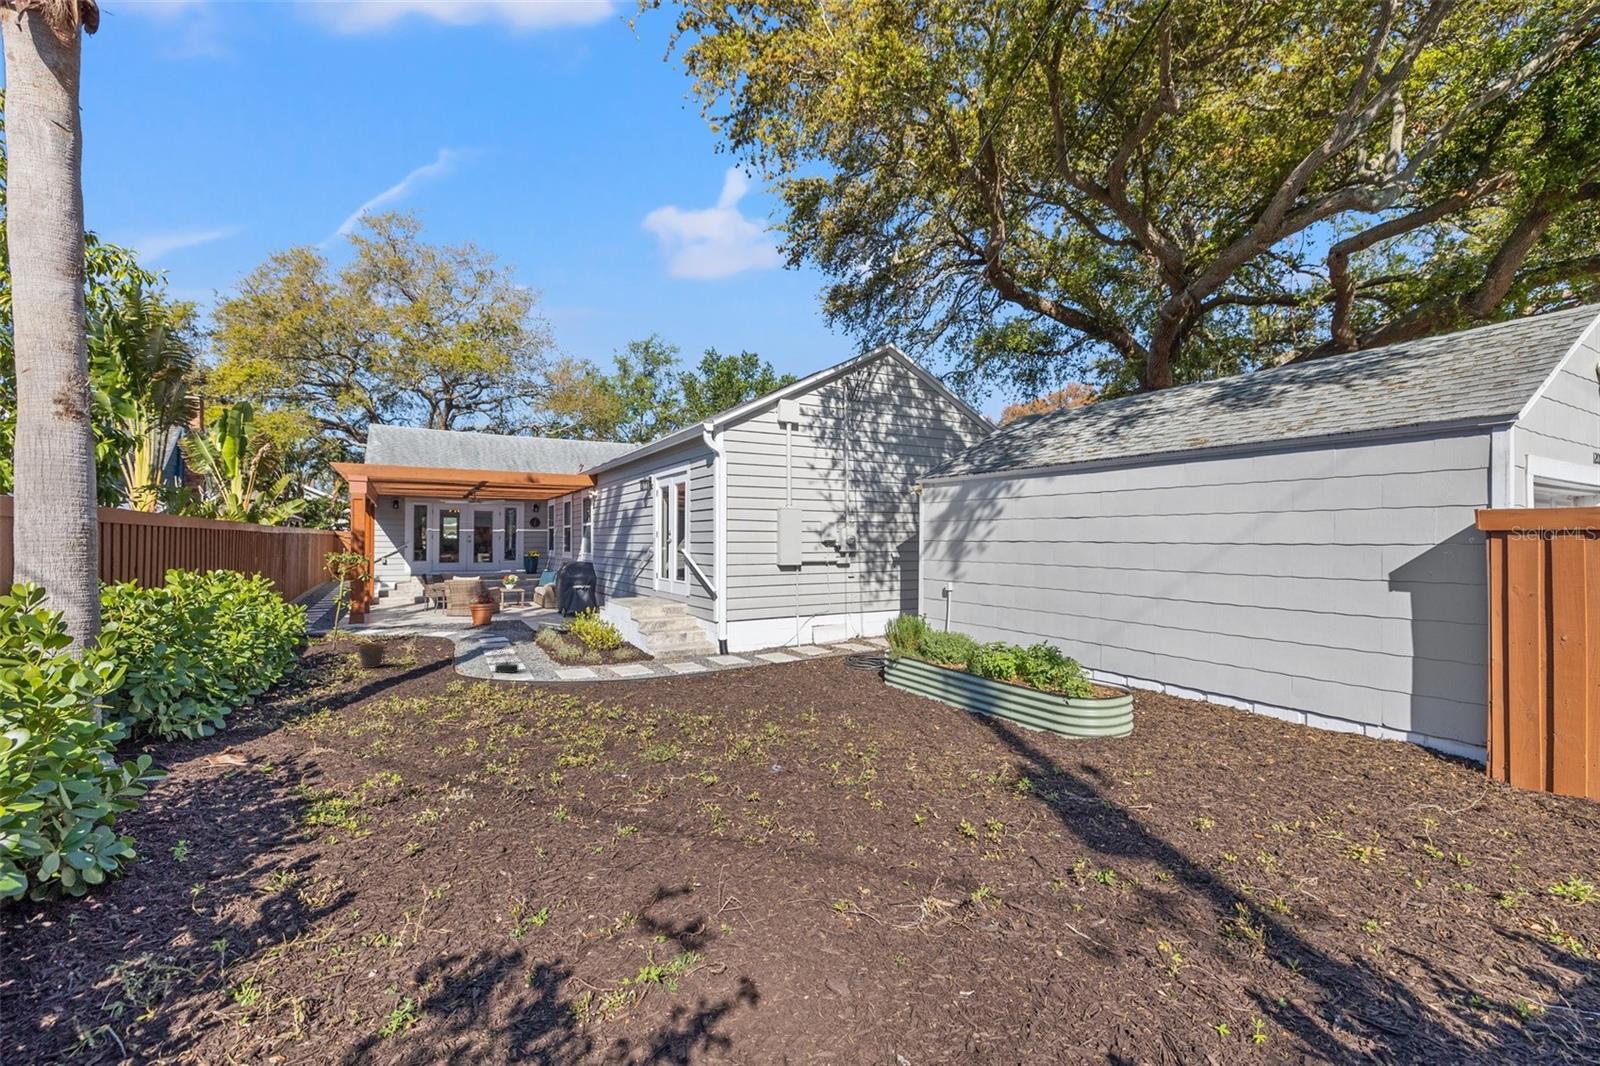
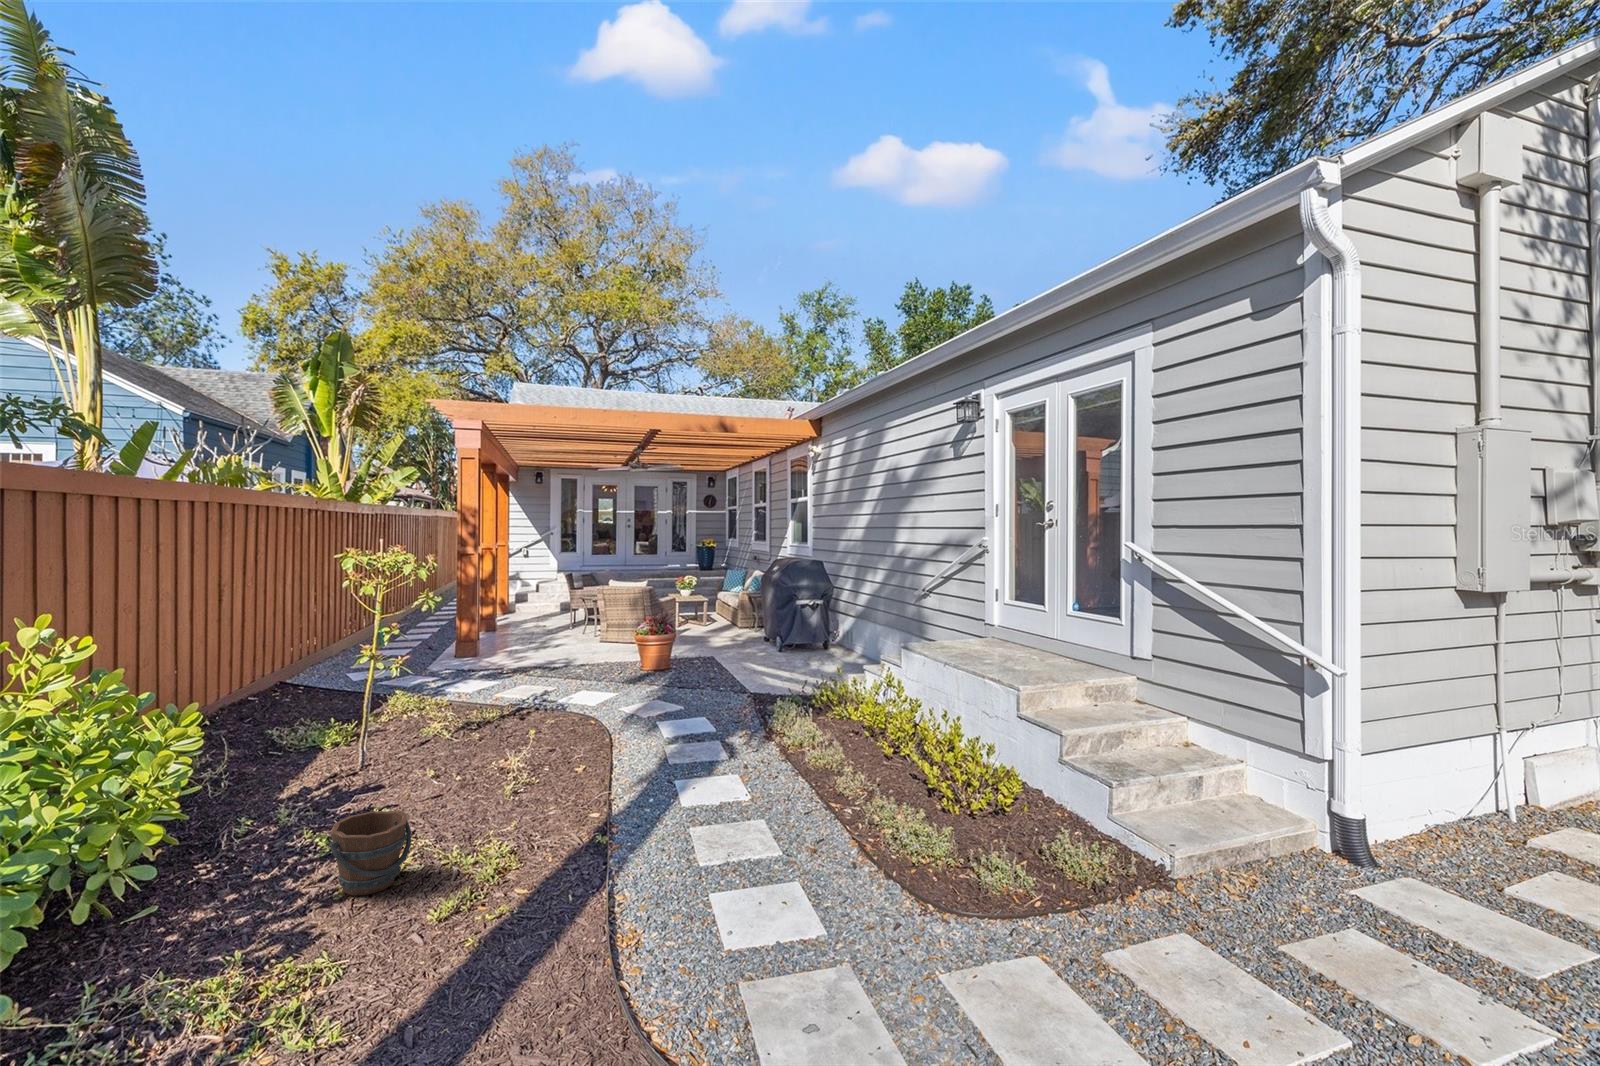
decorative plant: present [492,645,518,673] -> none [703,862,811,989]

